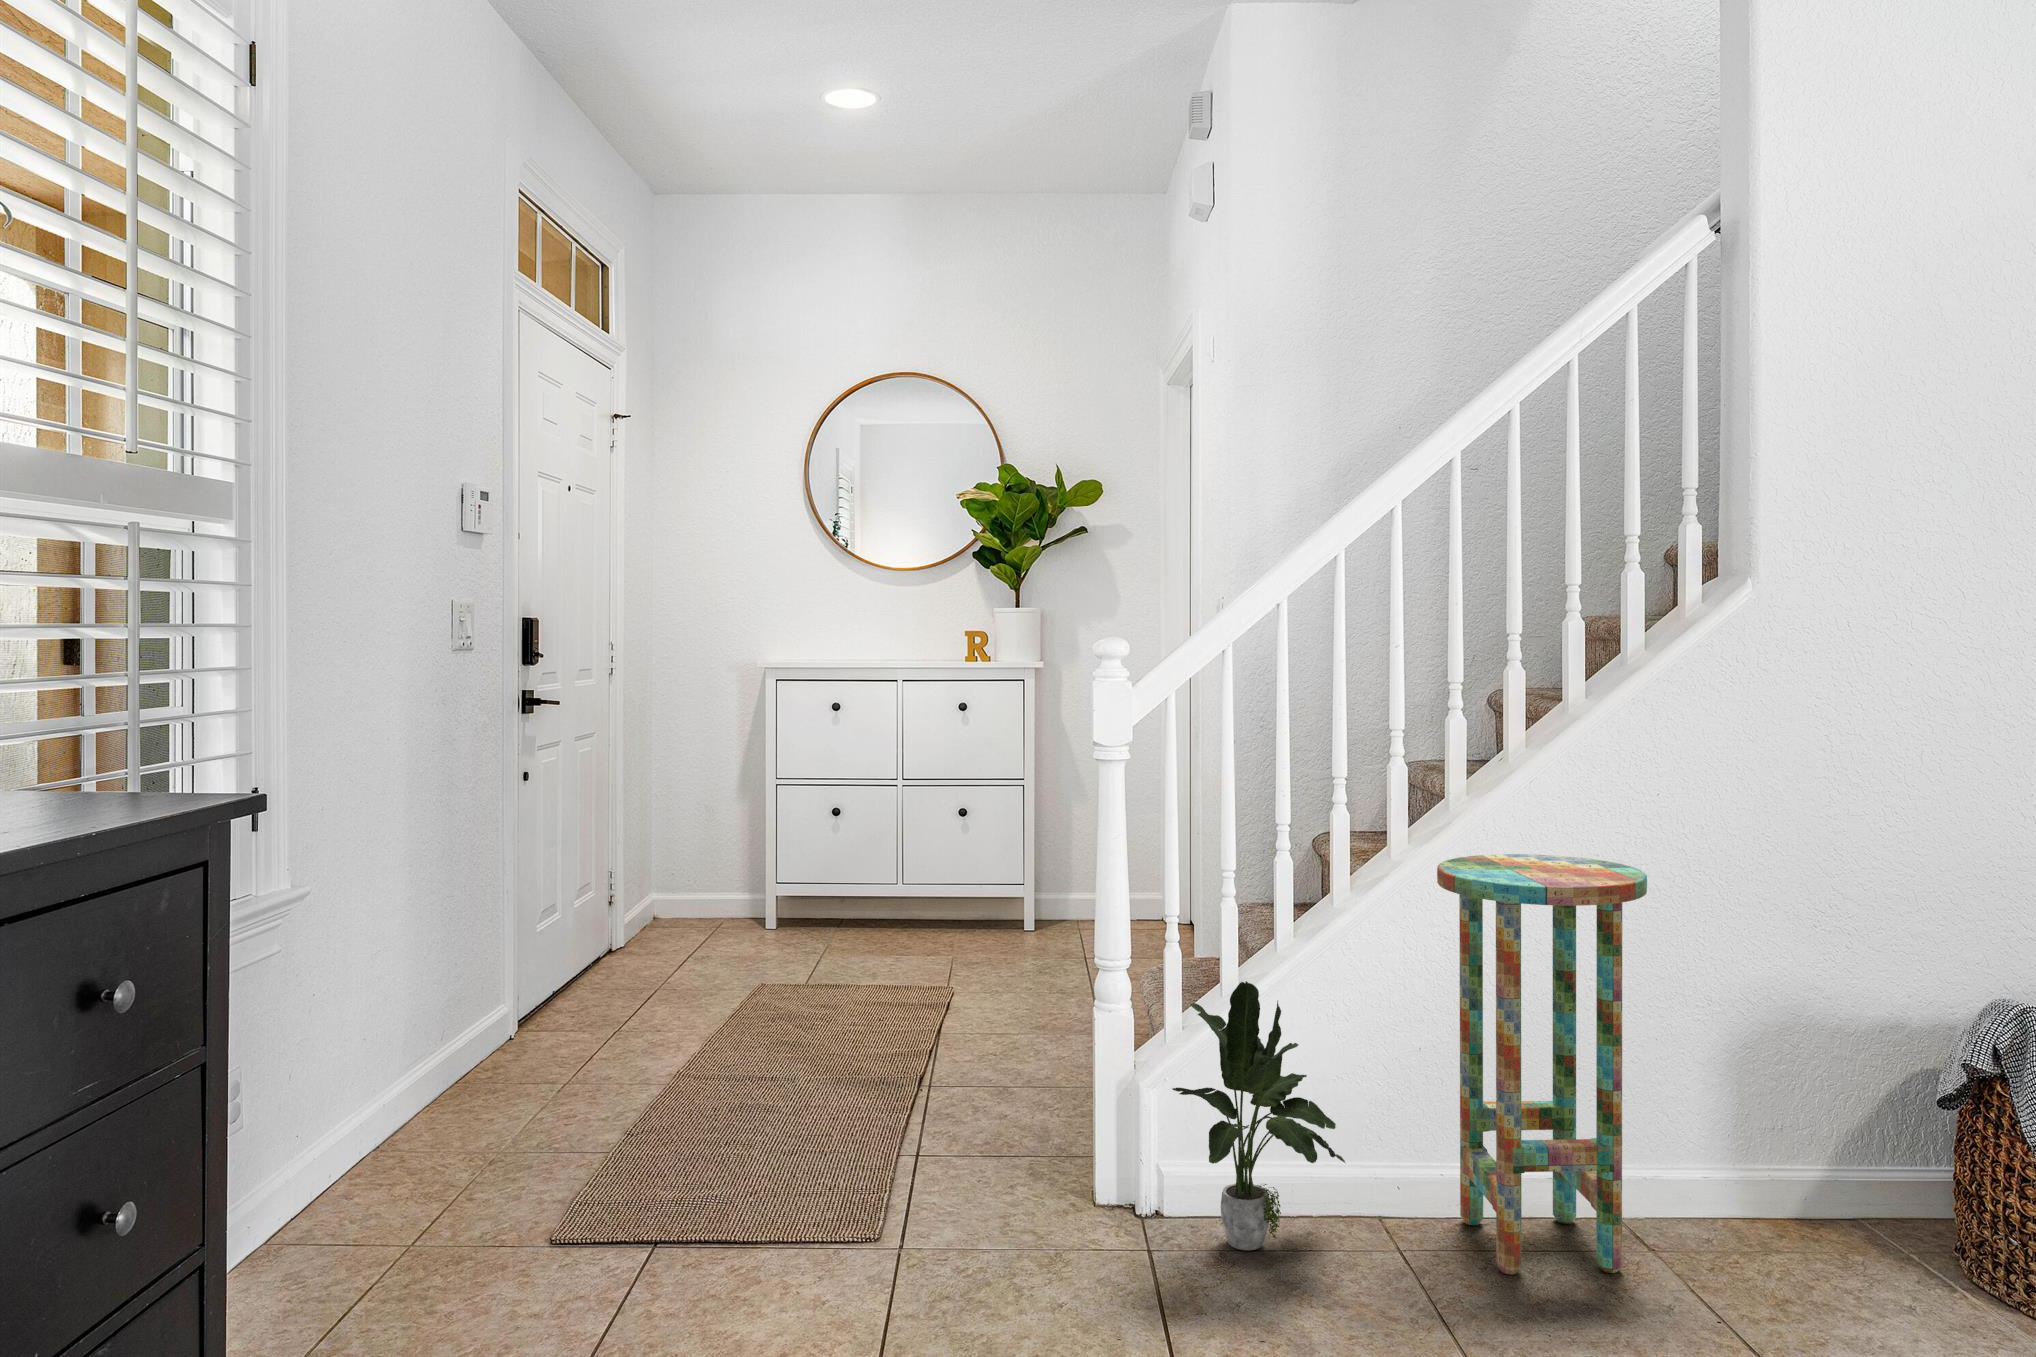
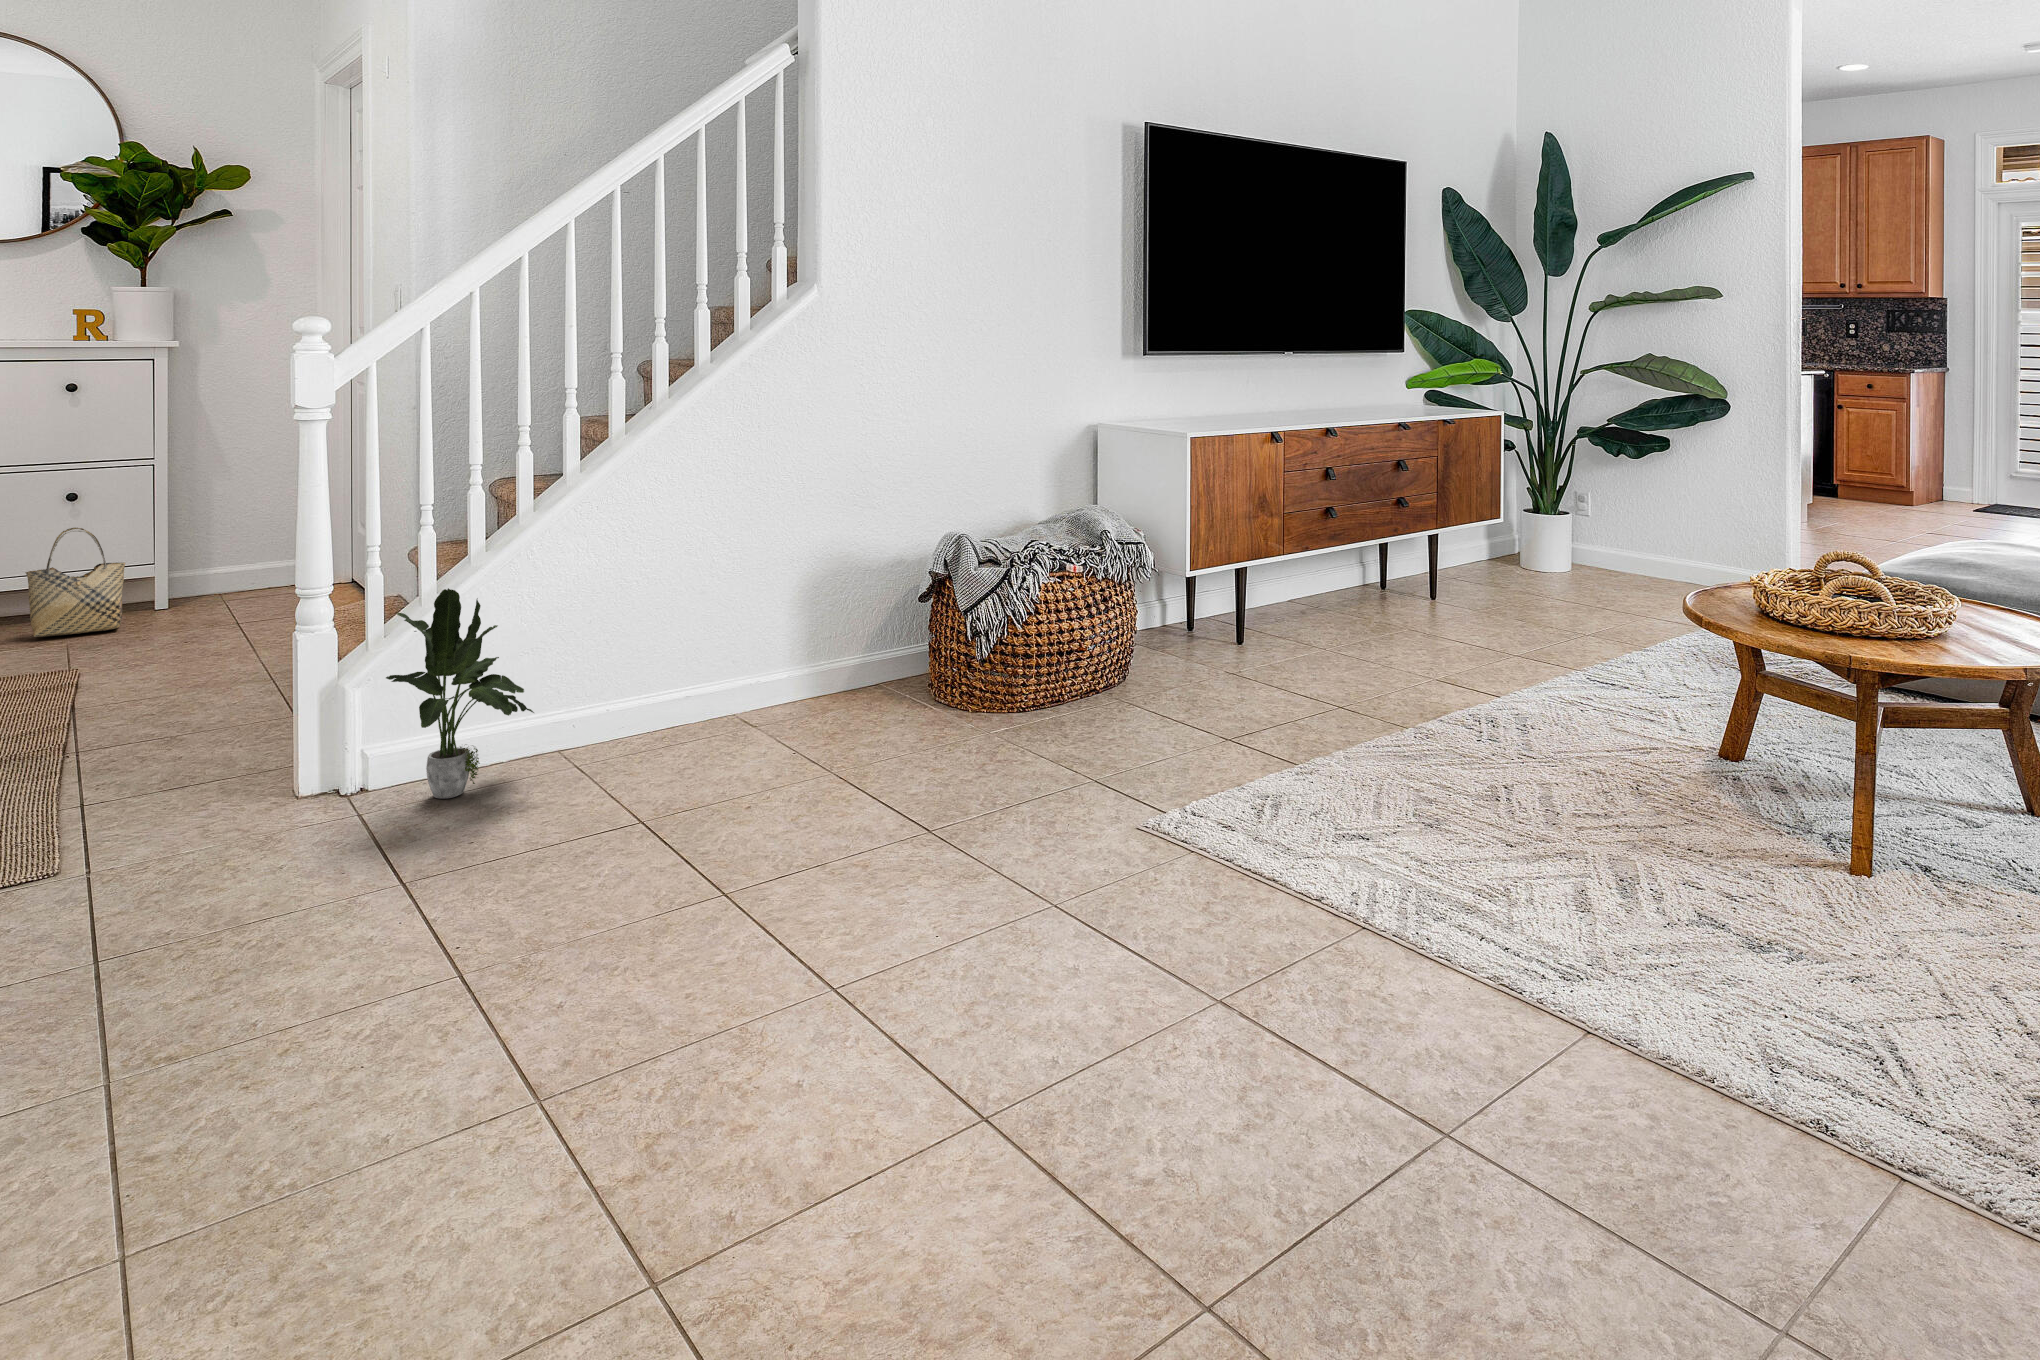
woven basket: none [924,843,999,946] -> present [25,528,125,637]
side table: present [1437,854,1647,1274] -> none [604,476,751,769]

